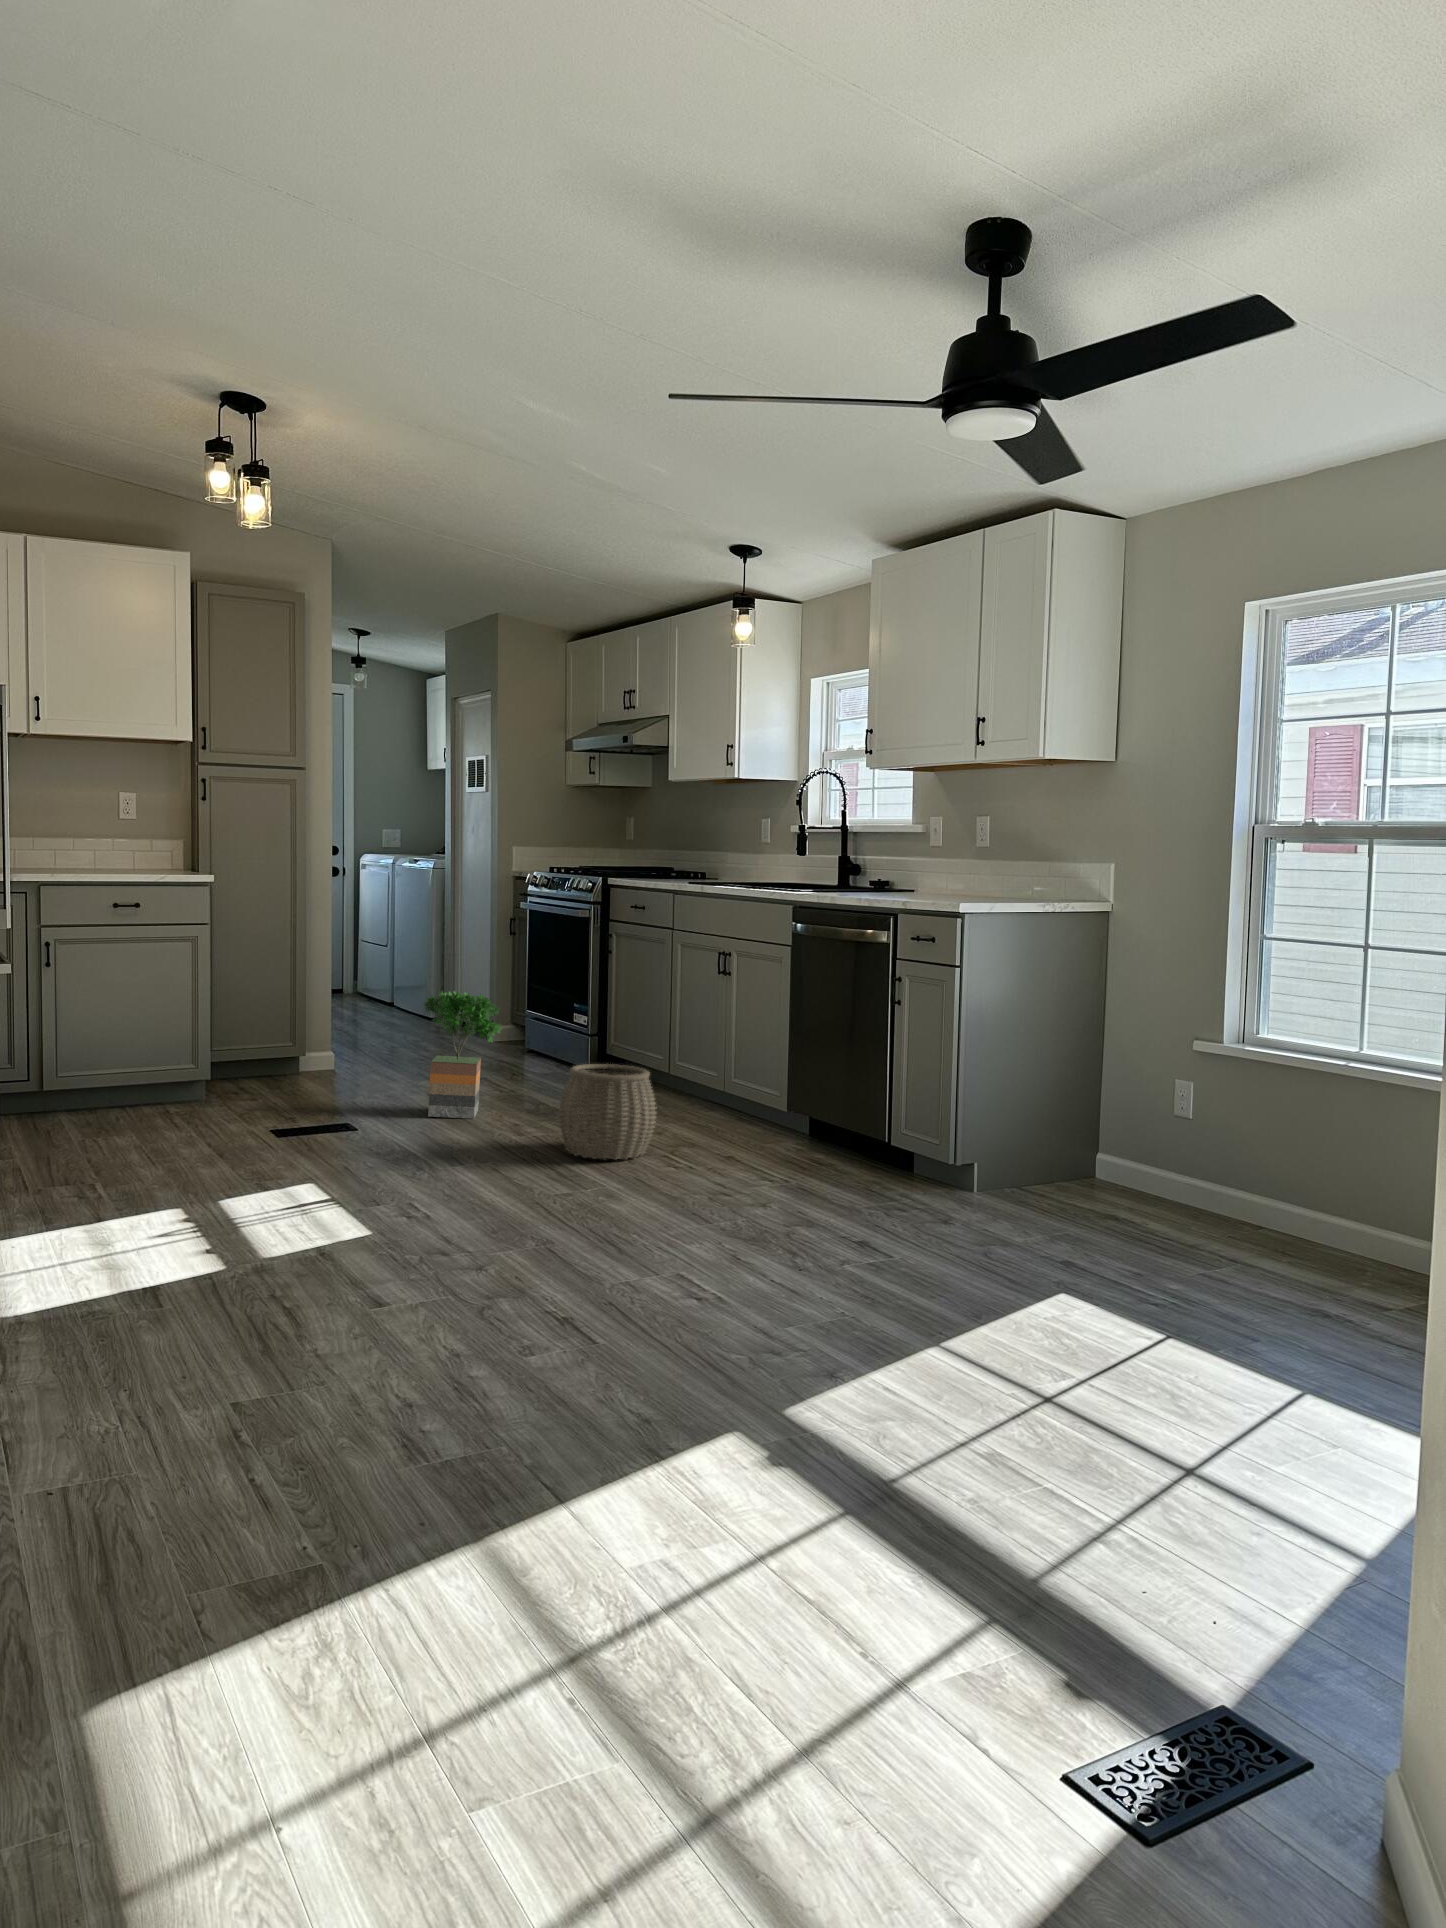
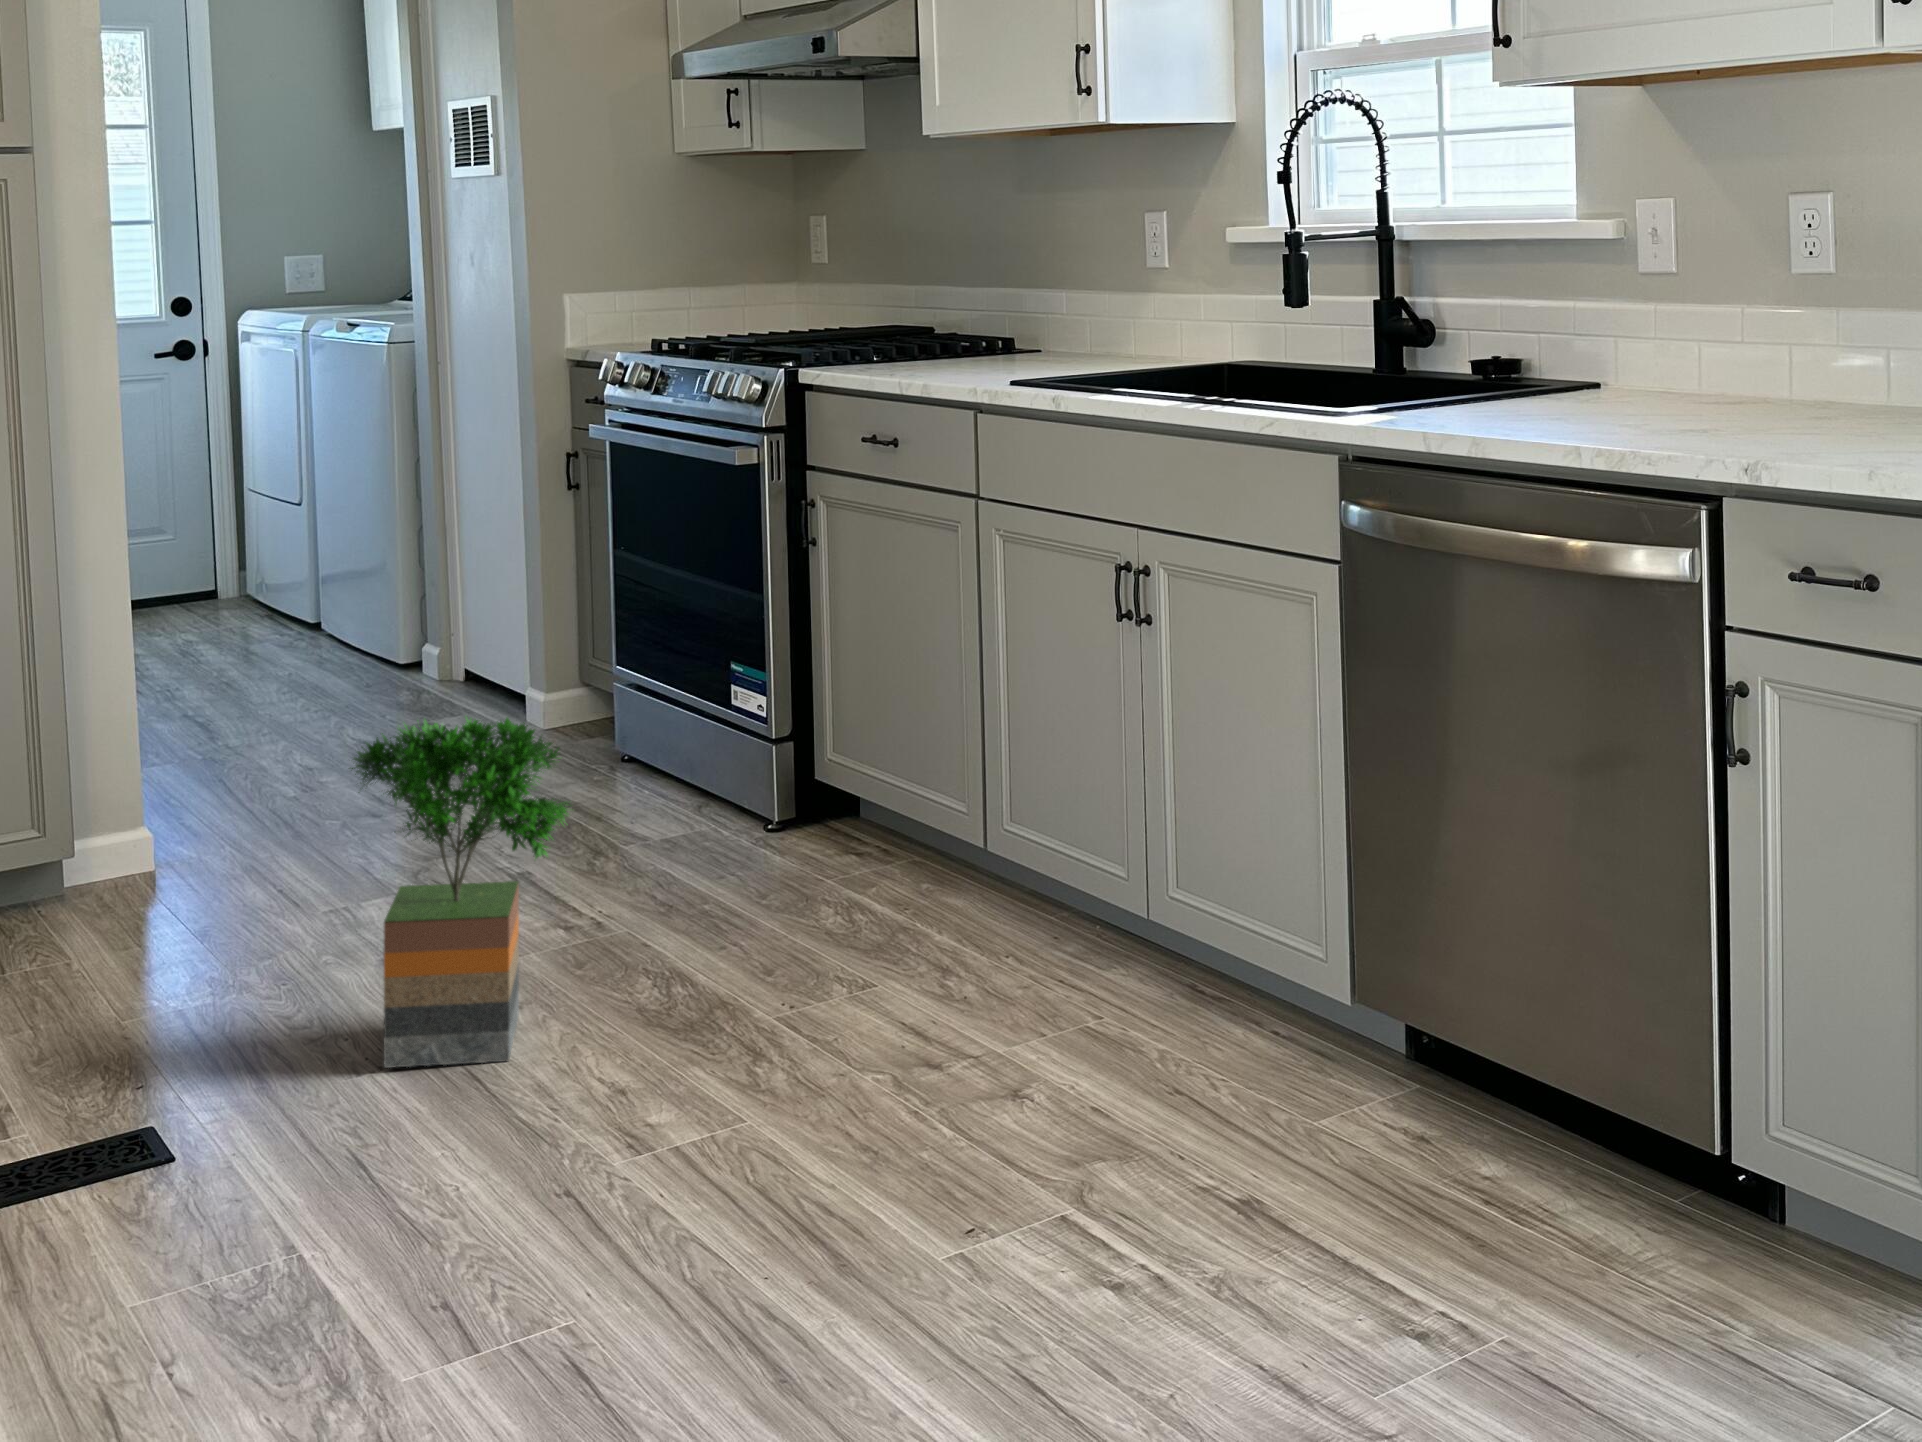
woven basket: present [559,1064,656,1160] -> none [754,938,1034,1258]

